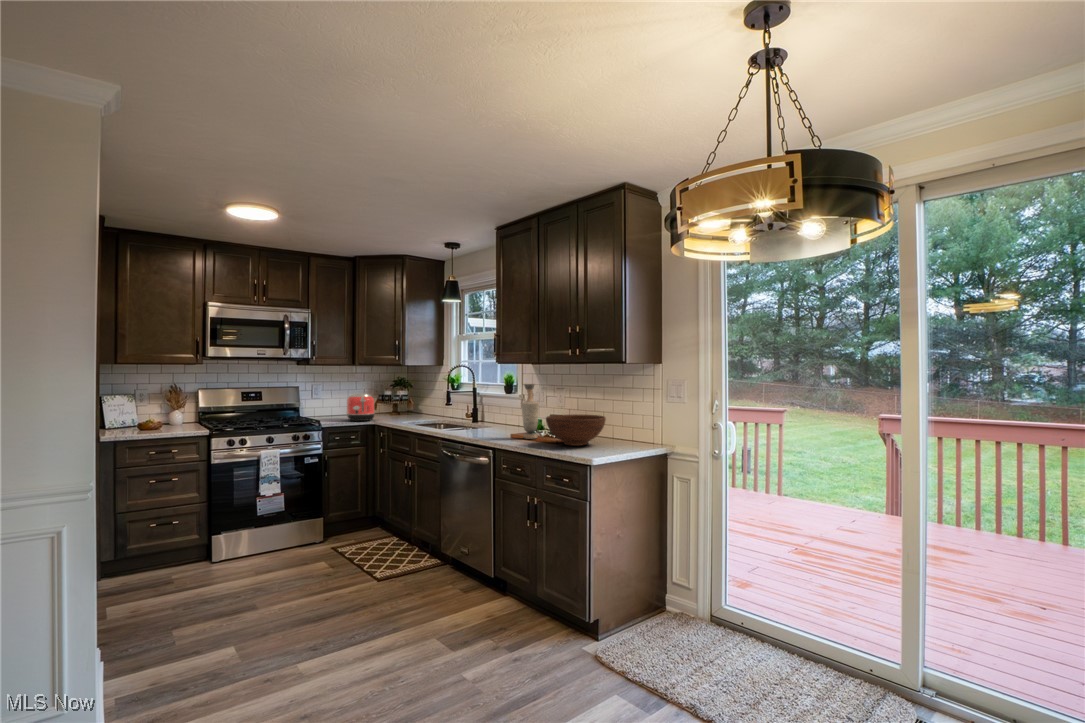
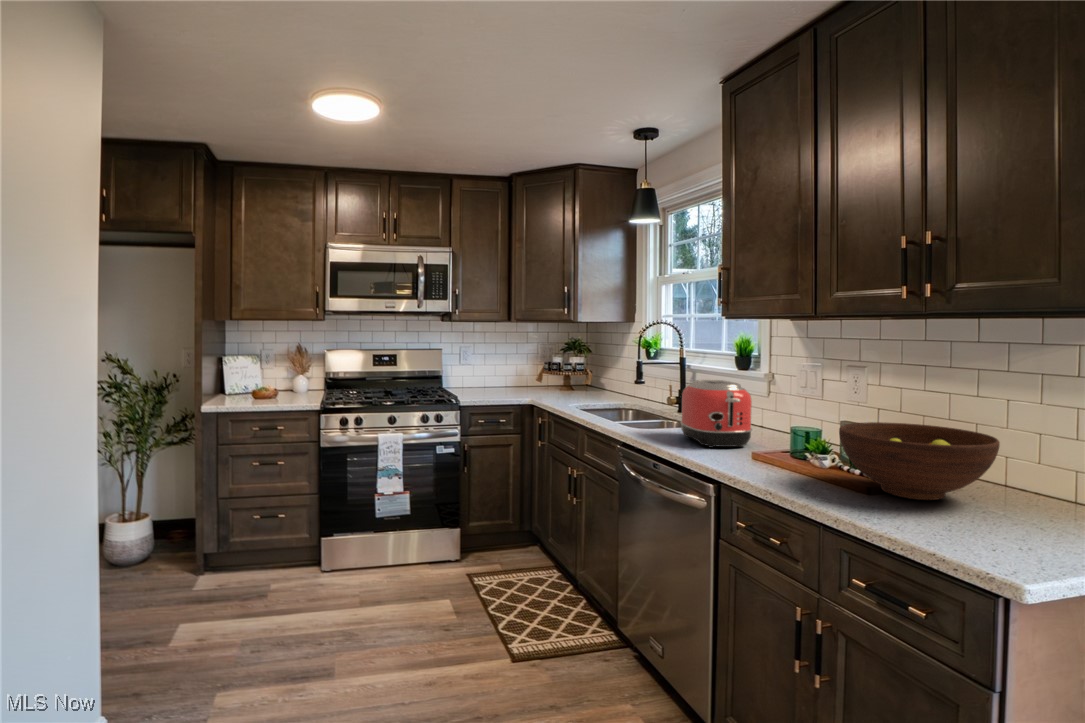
vase: present [521,384,539,439] -> none [774,355,814,463]
toaster: present [347,393,375,422] -> present [680,380,752,448]

